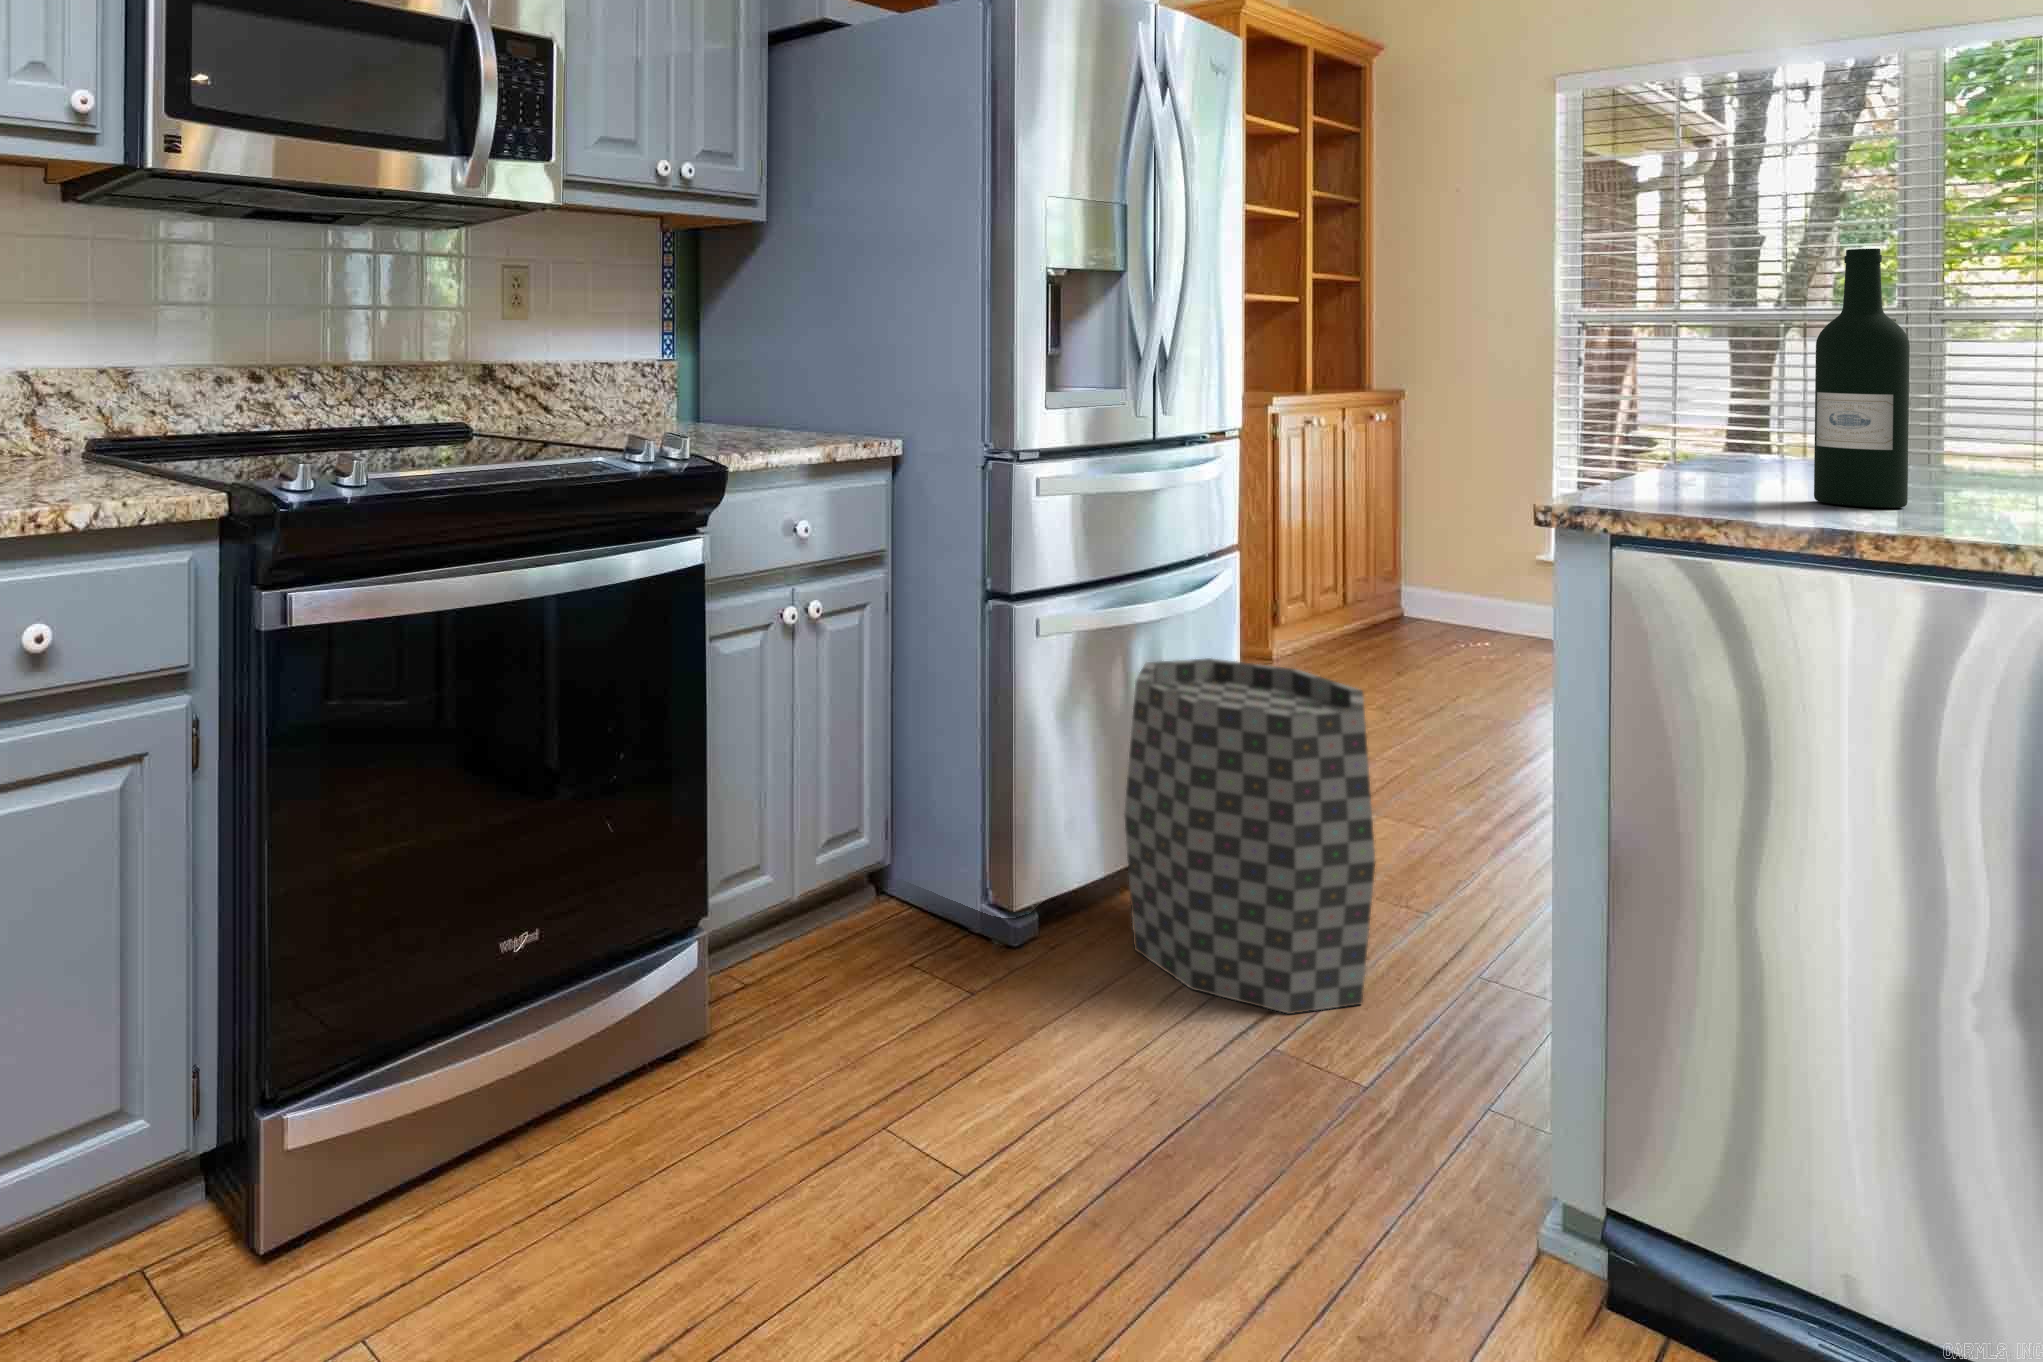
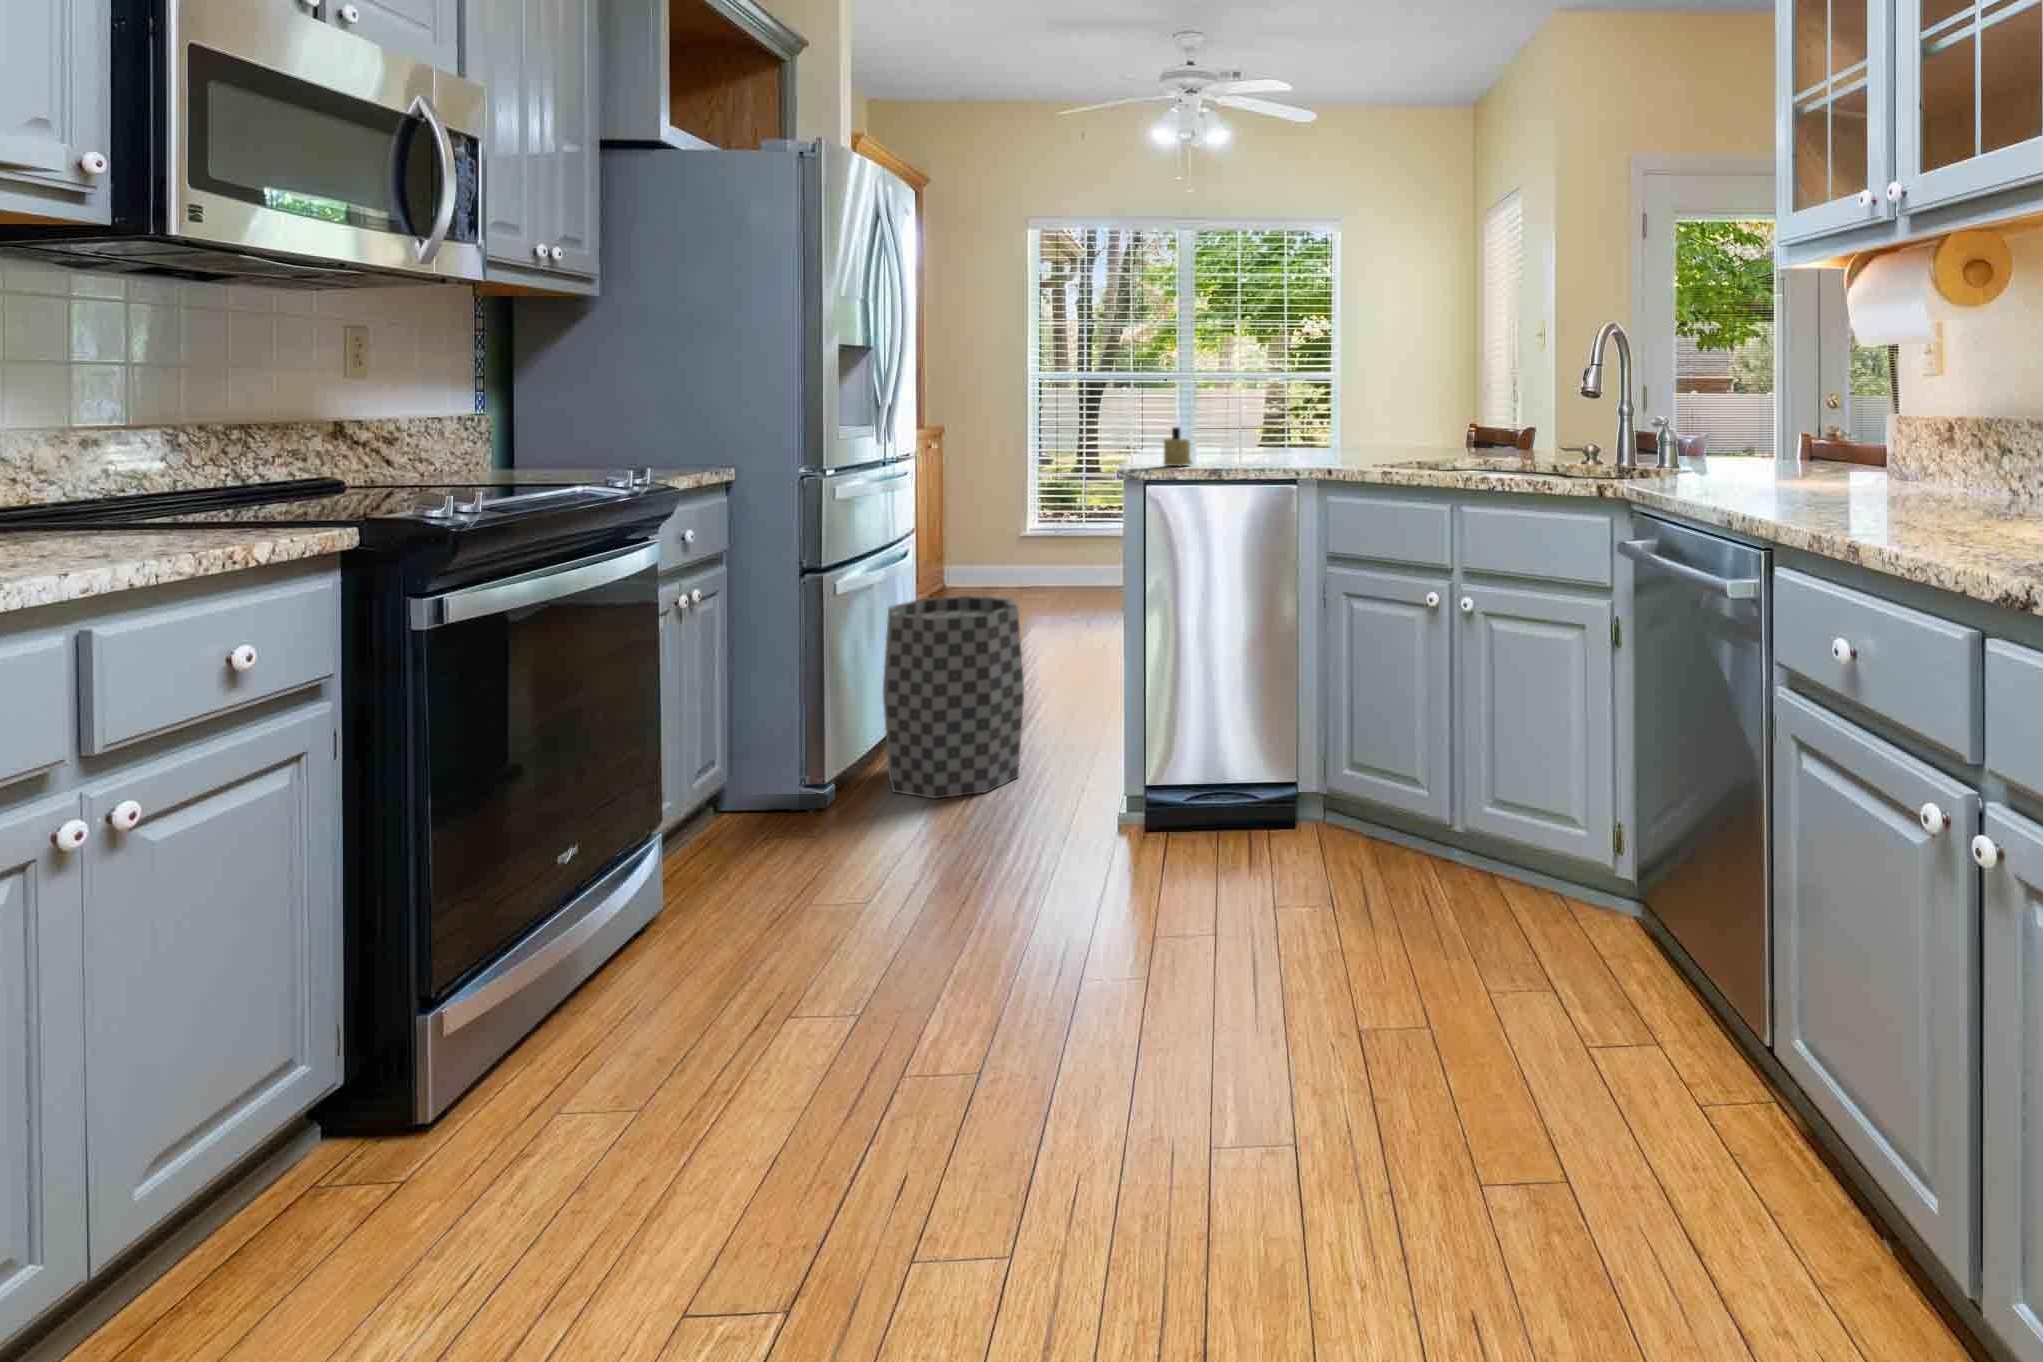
wine bottle: present [1814,249,1910,508] -> none [1208,352,1236,462]
candle: none [1661,418,1751,507] -> present [1164,427,1192,466]

